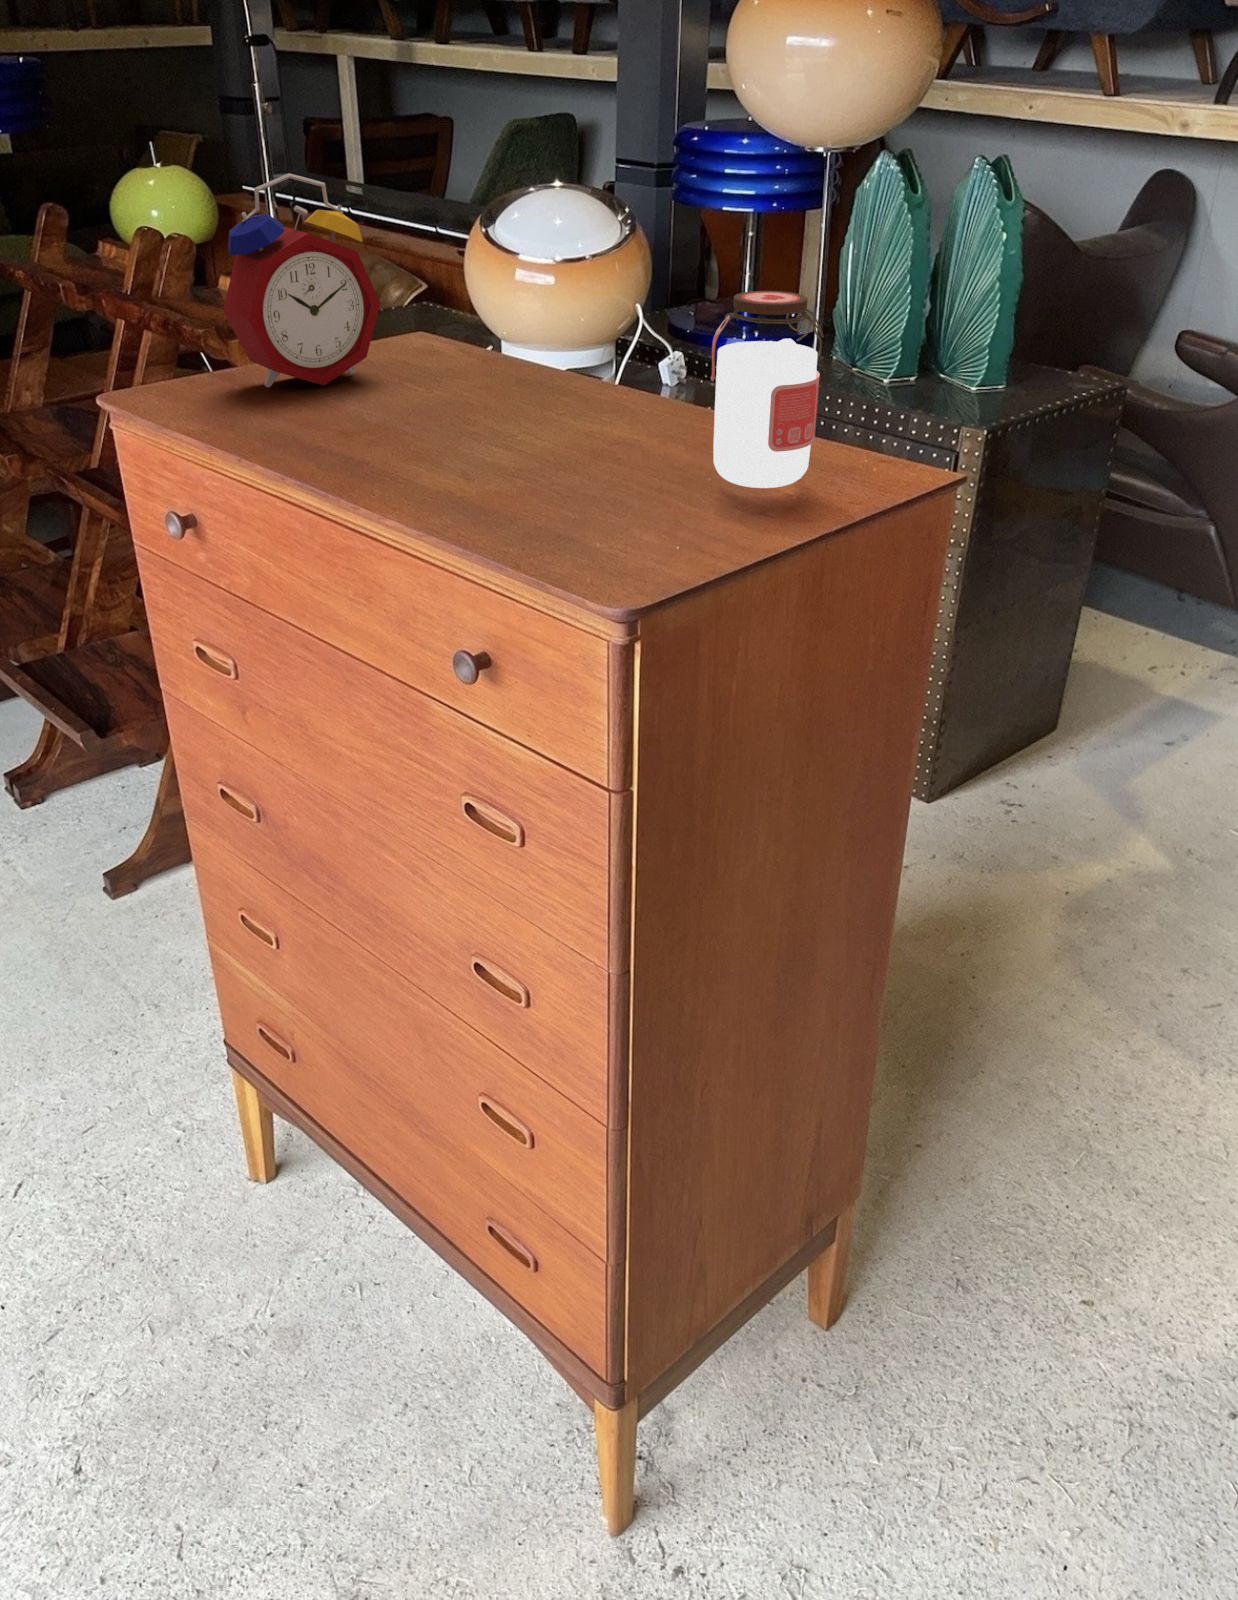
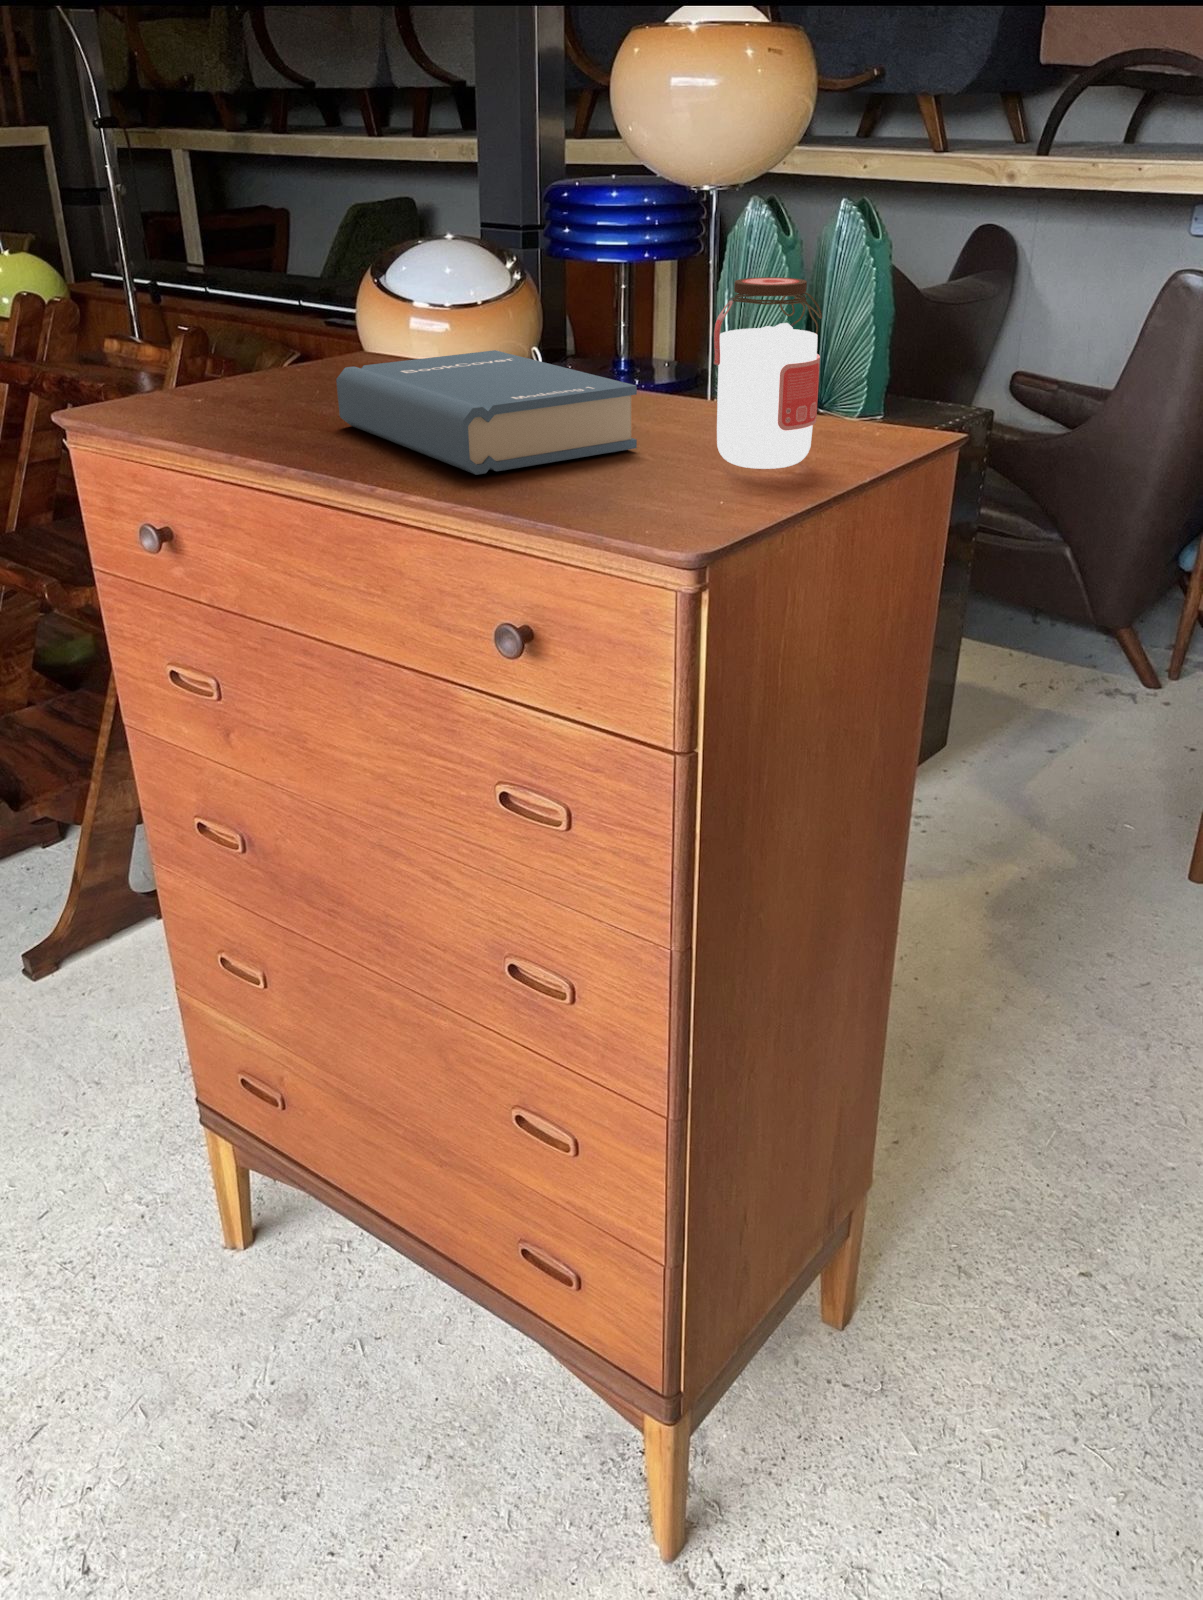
alarm clock: present [223,173,380,387] -> none [184,195,341,411]
hardback book: none [360,337,642,478] -> present [336,350,637,475]

